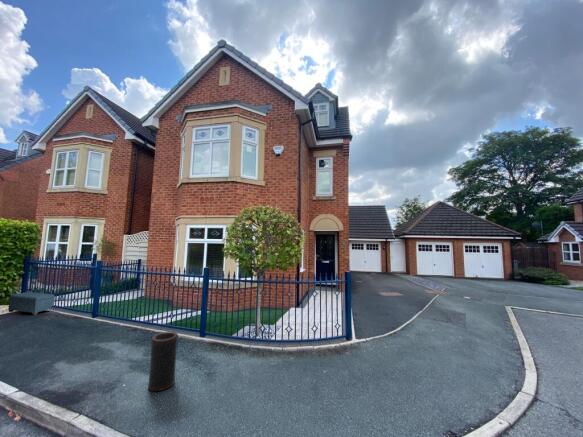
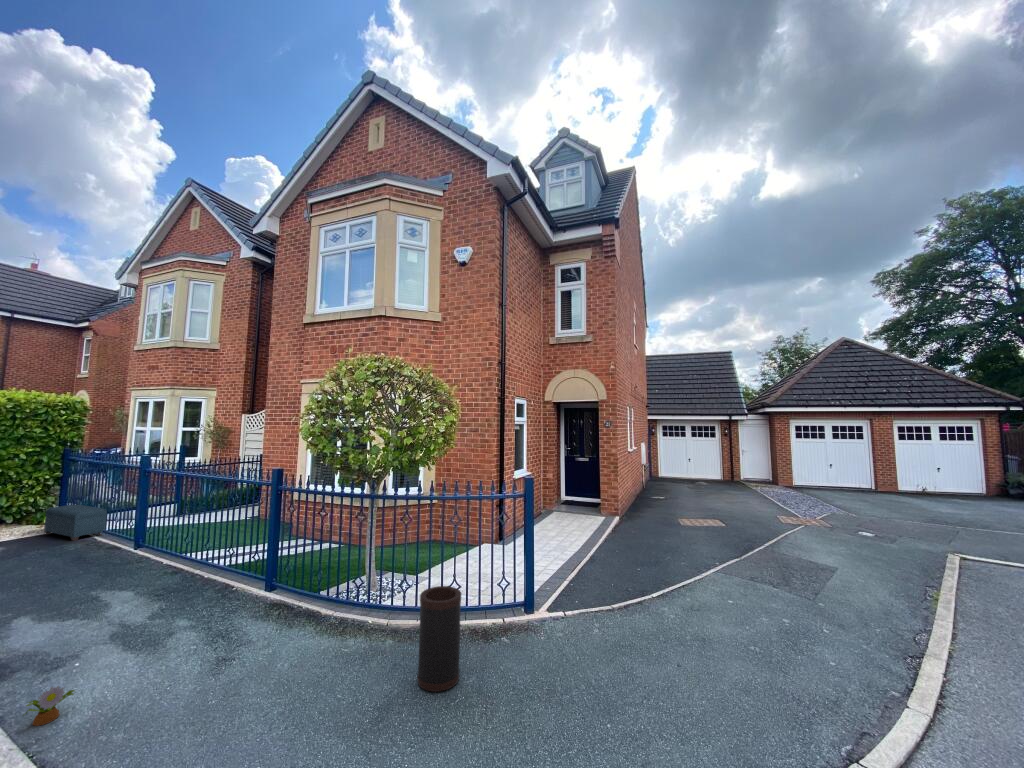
trash can: present [148,332,178,391] -> present [417,586,461,692]
decorative plant: none [114,392,138,416] -> present [25,686,74,726]

